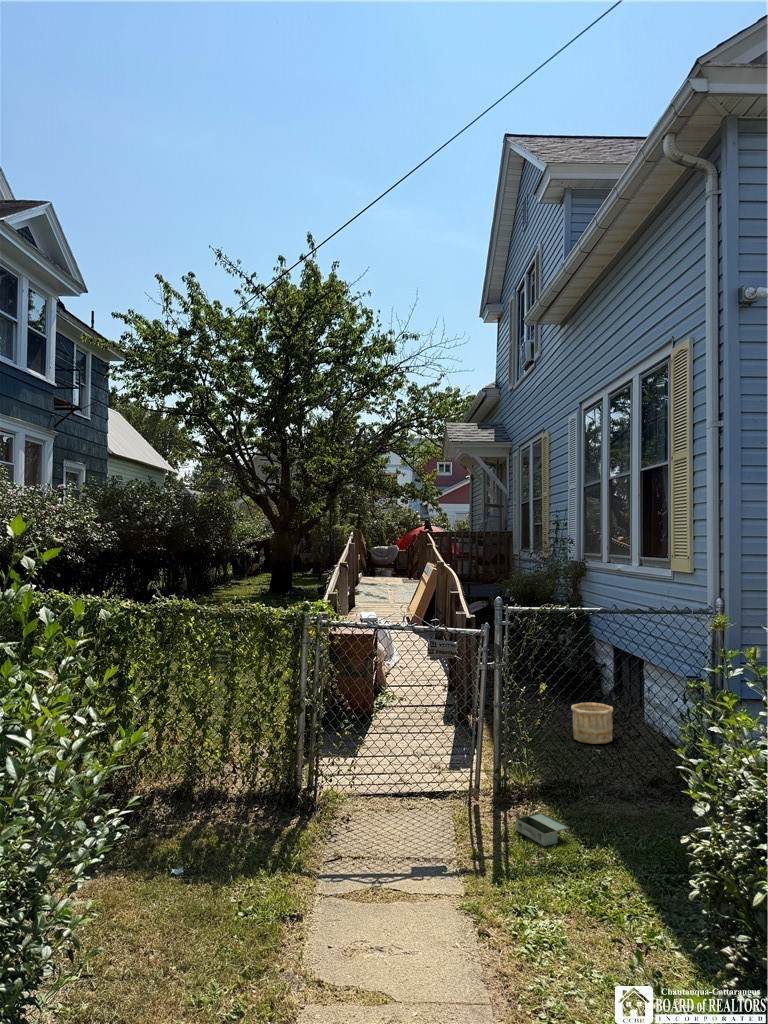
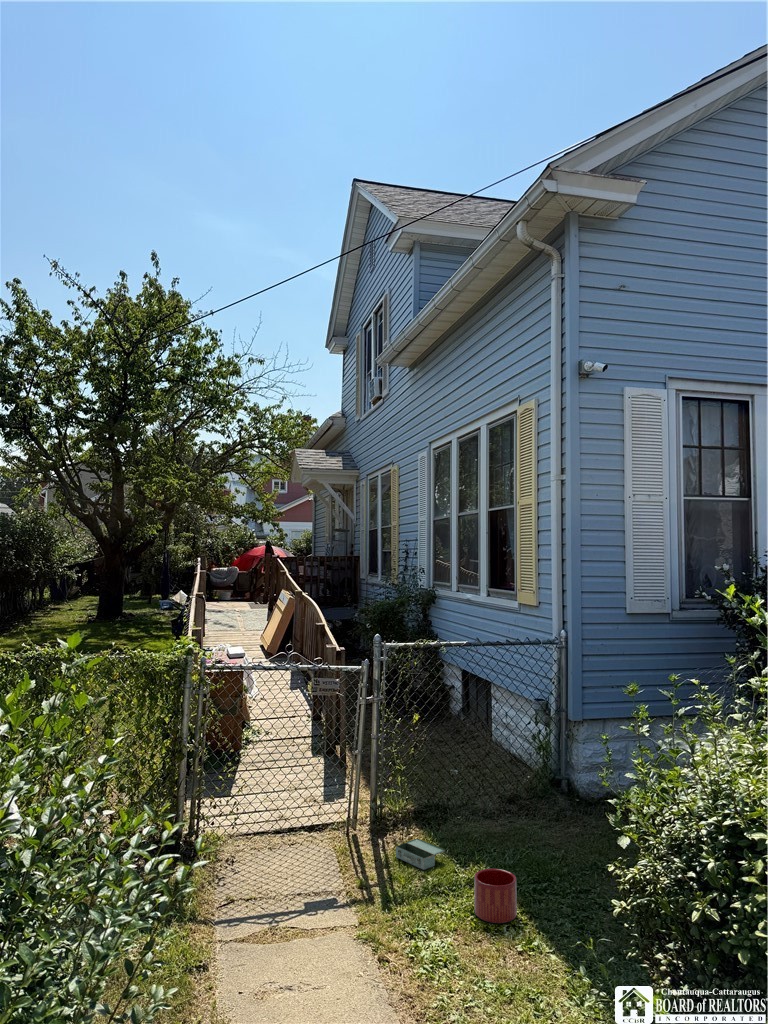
wooden bucket: present [571,702,613,744] -> none [432,728,470,767]
planter: none [594,850,643,911] -> present [474,869,517,923]

